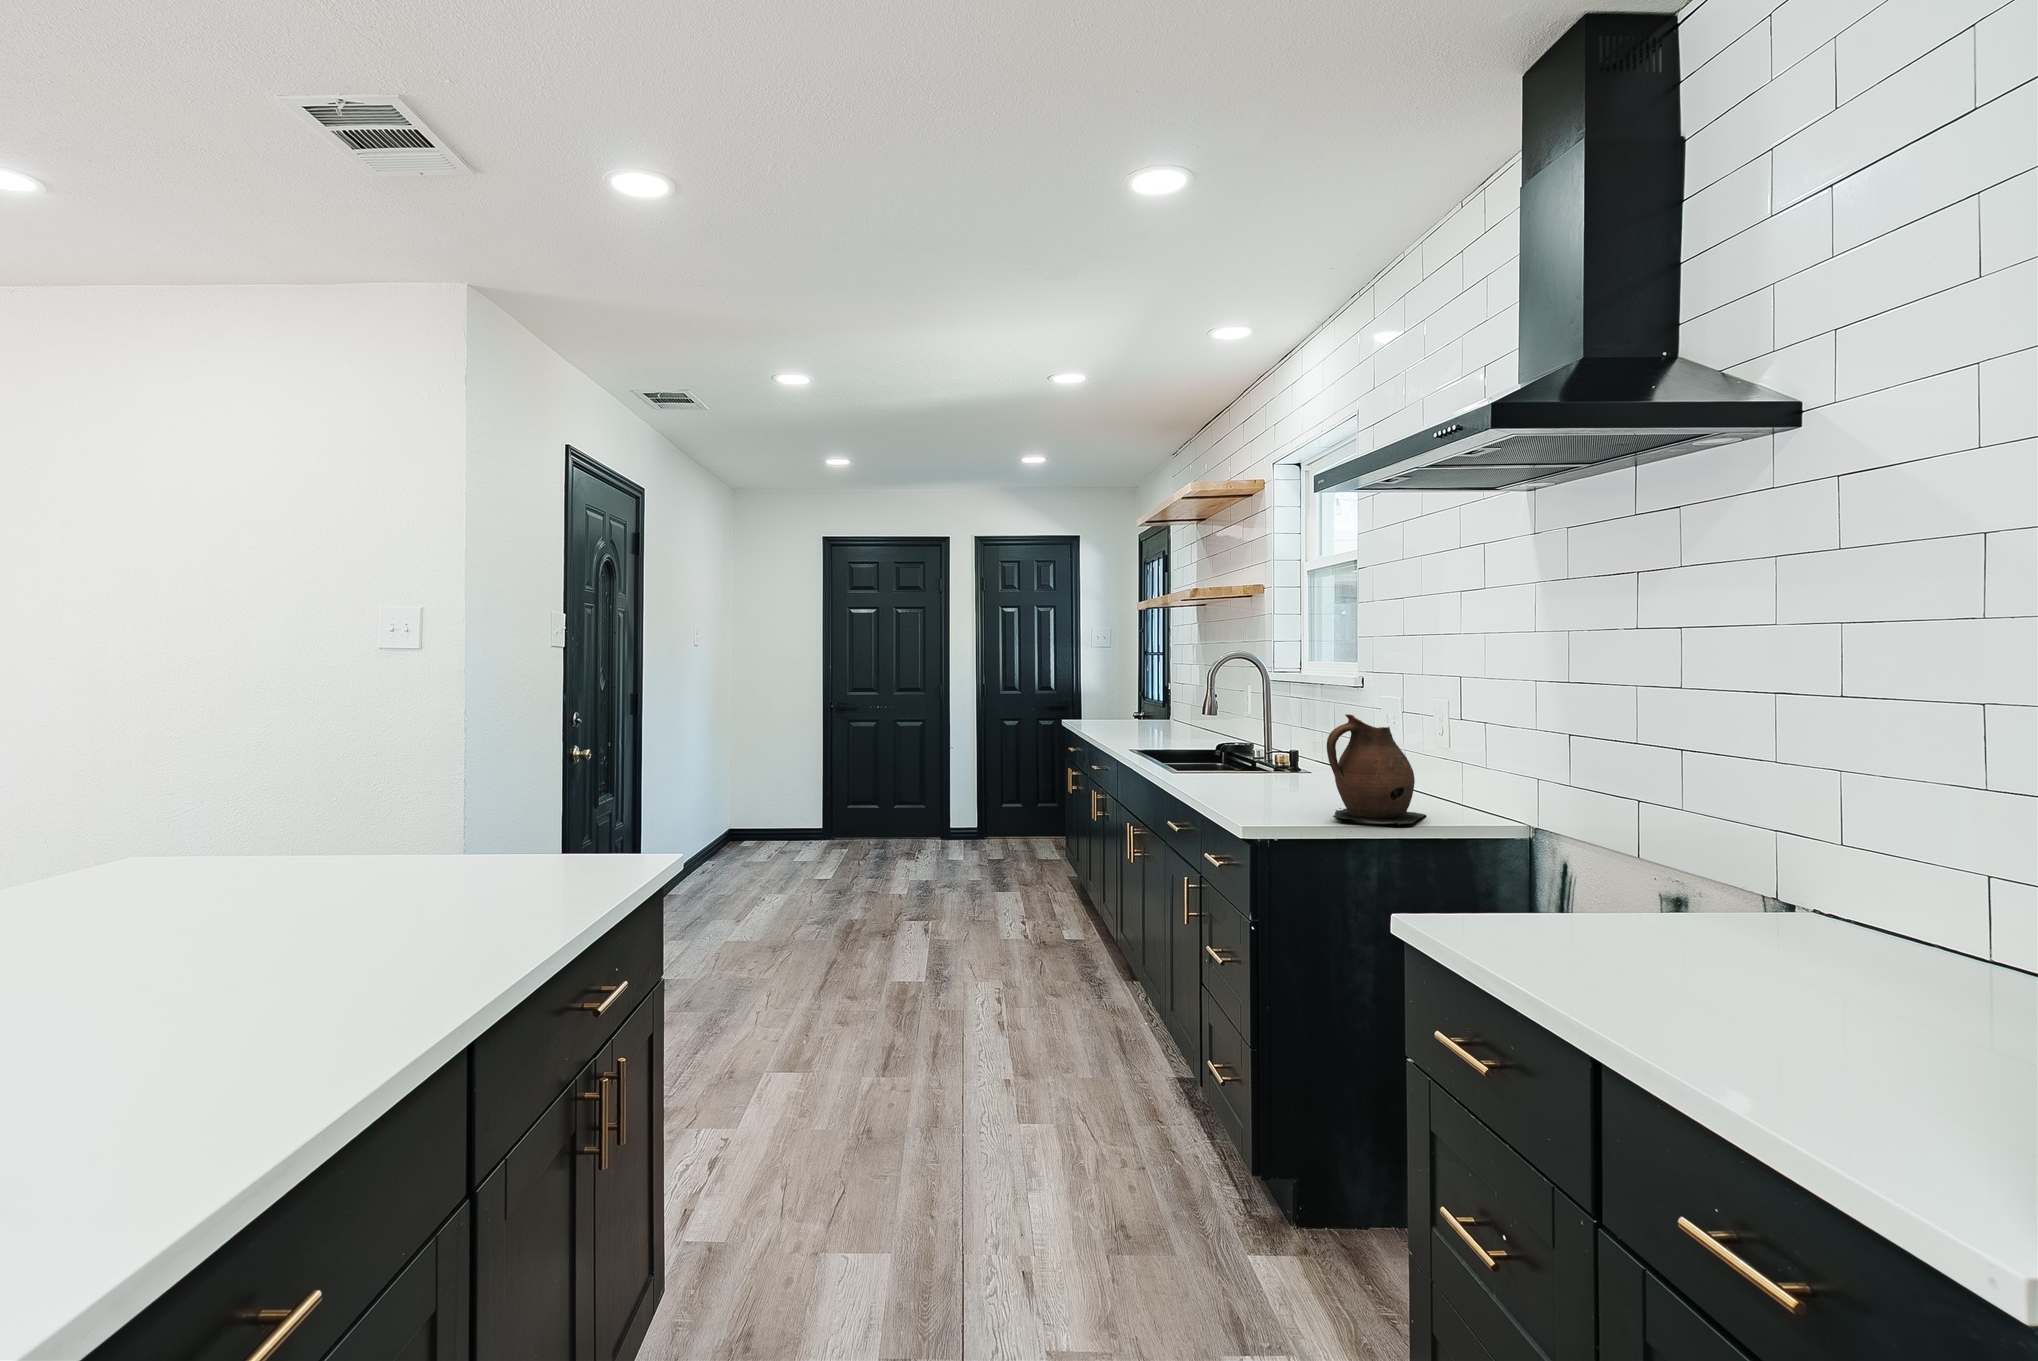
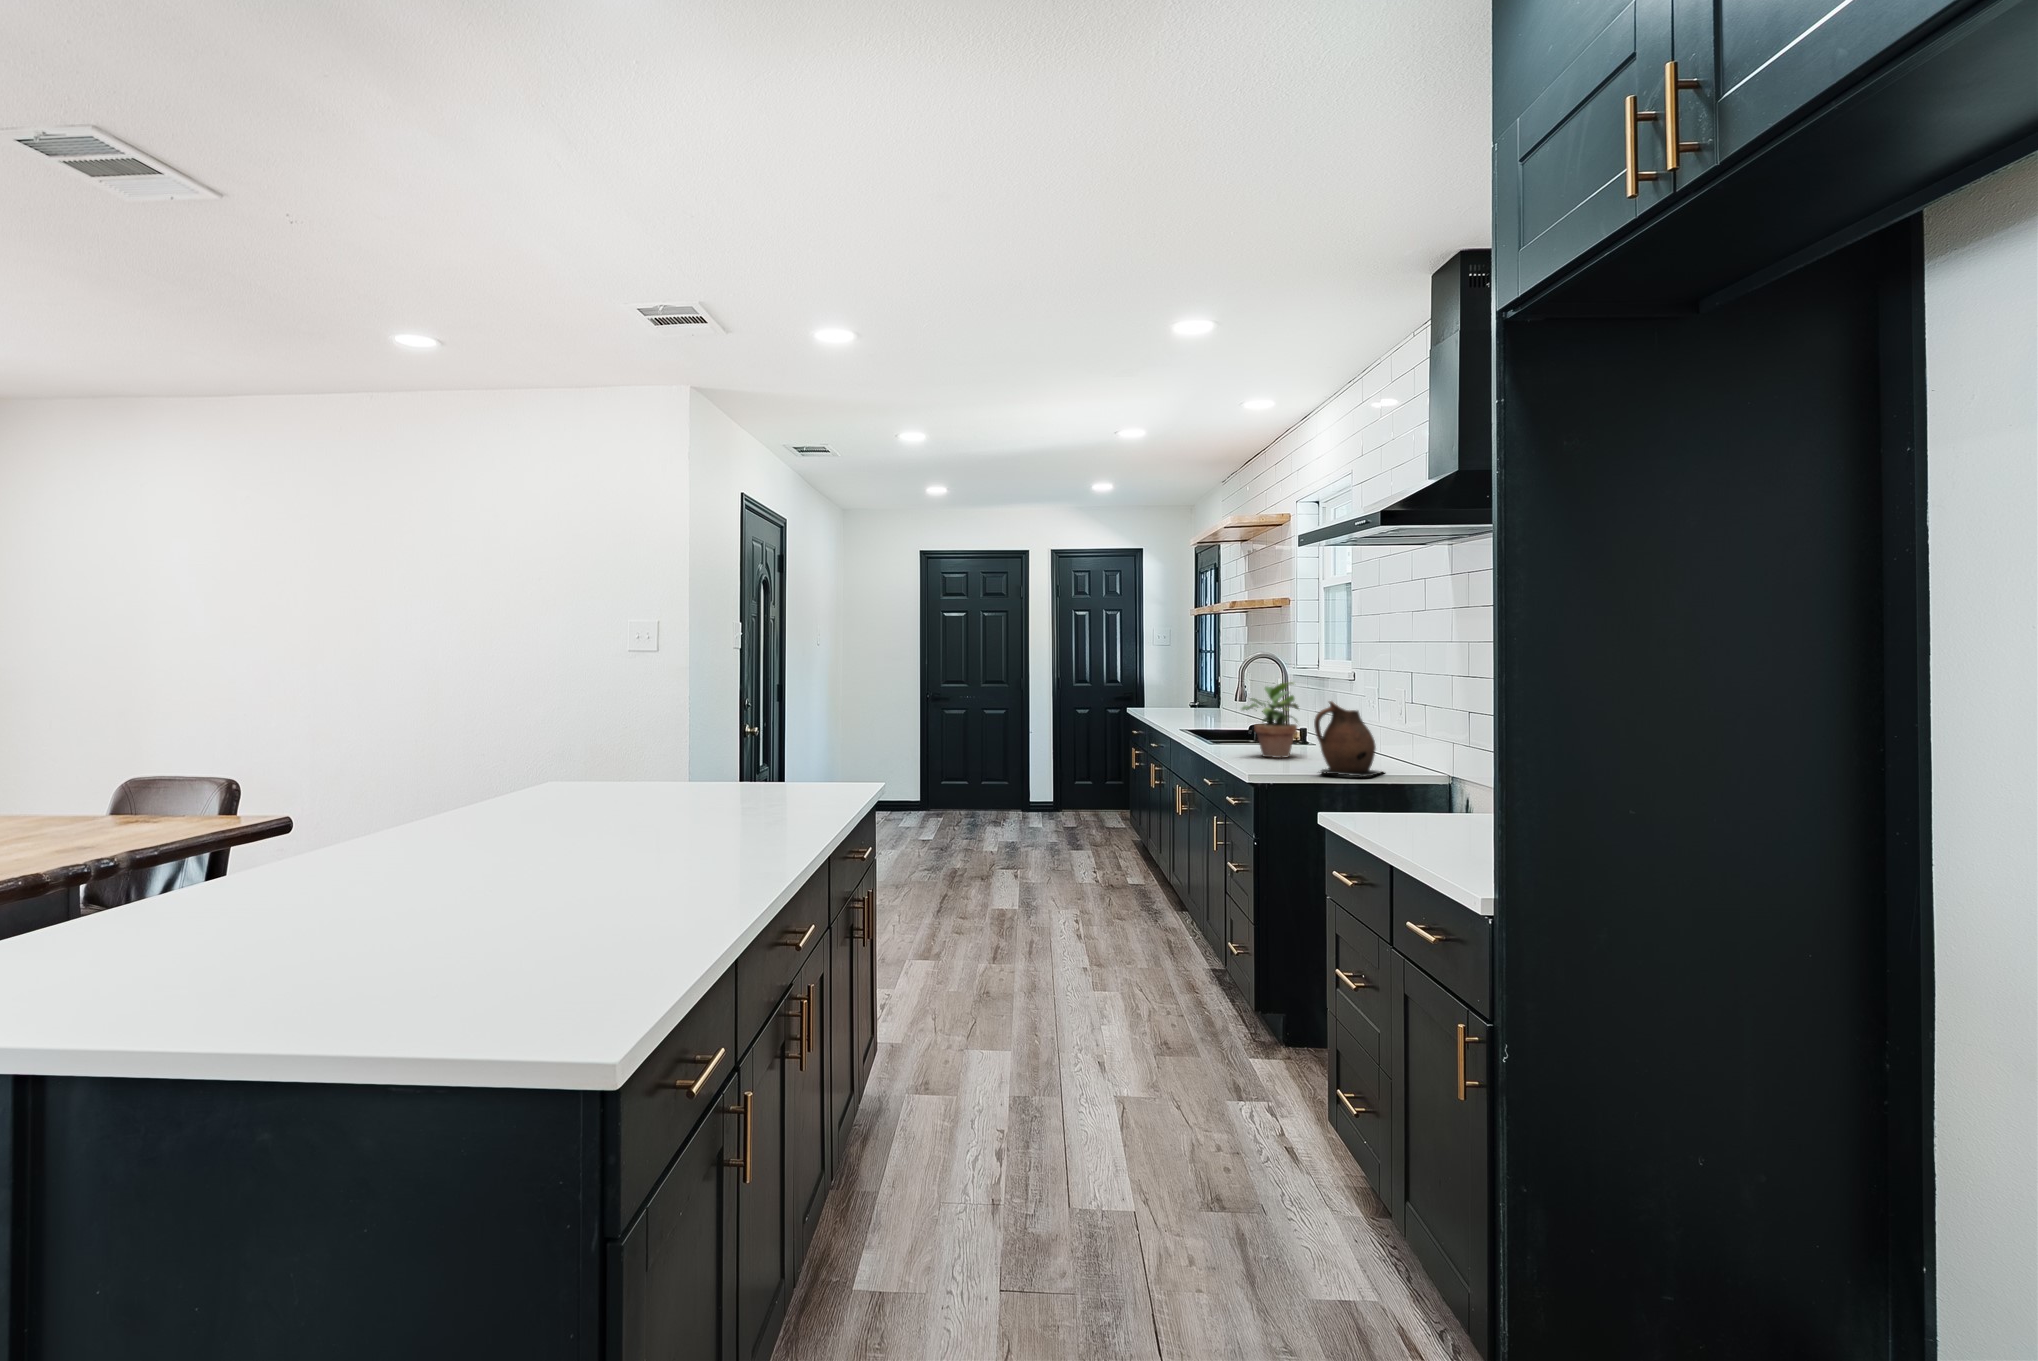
potted plant: none [1213,688,1292,790] -> present [1241,682,1299,758]

